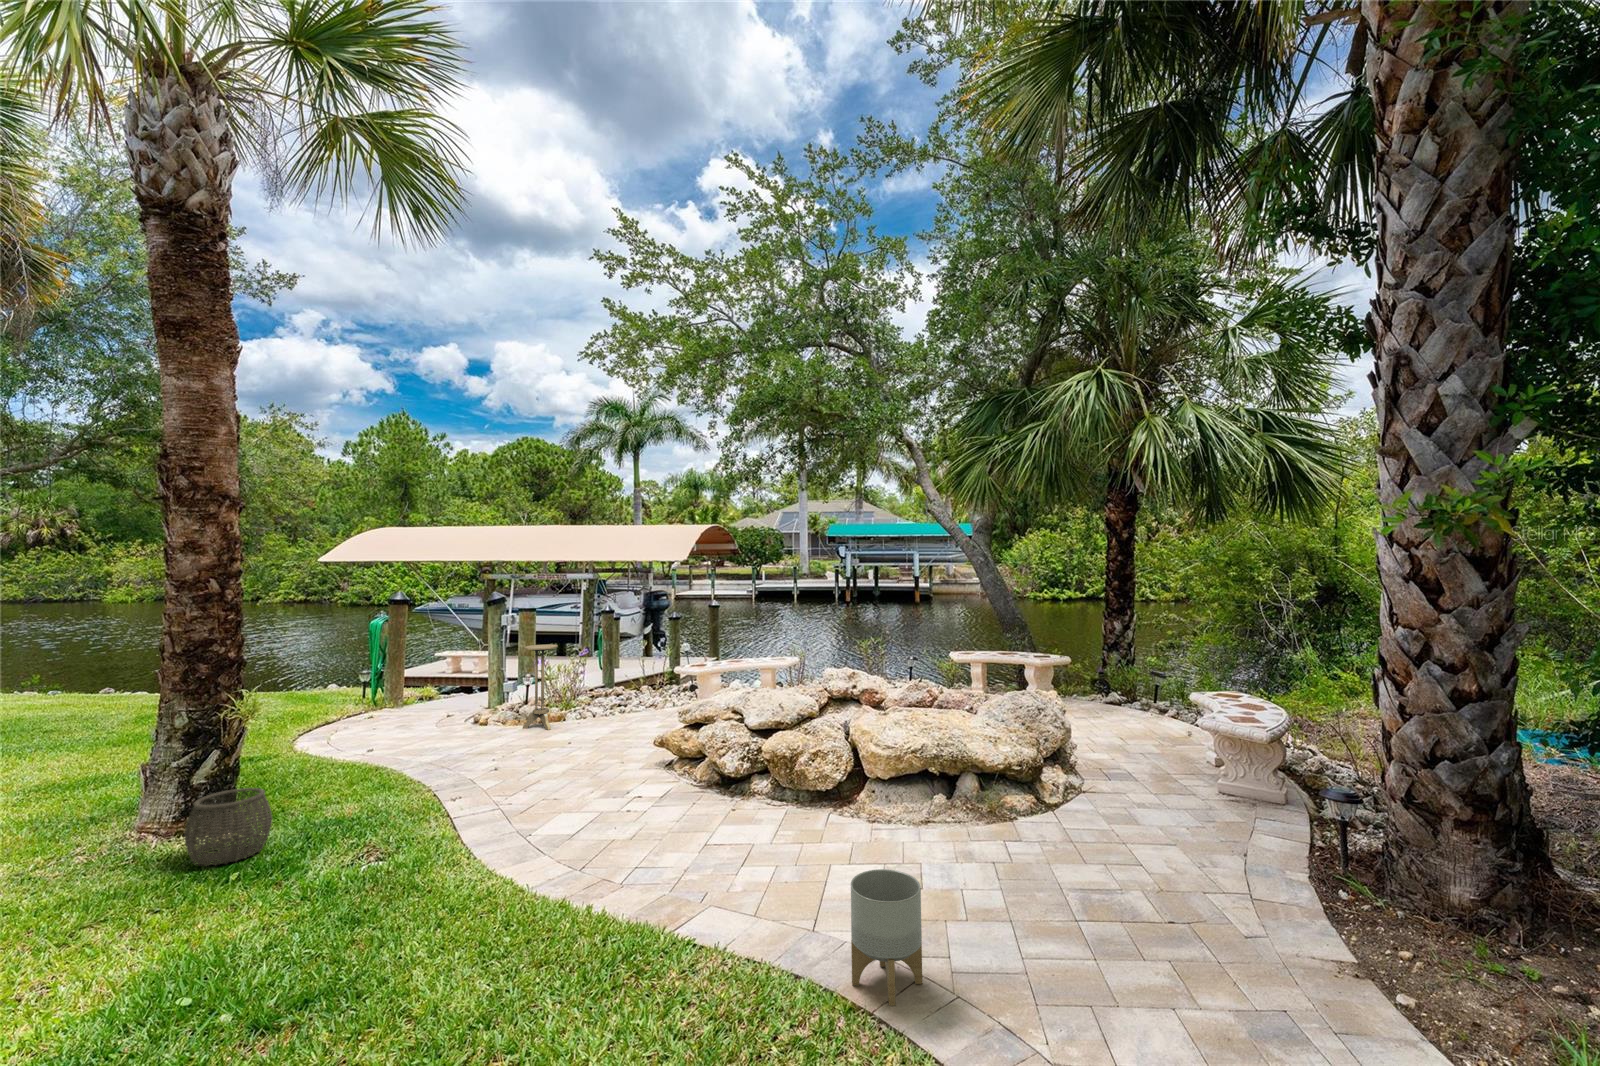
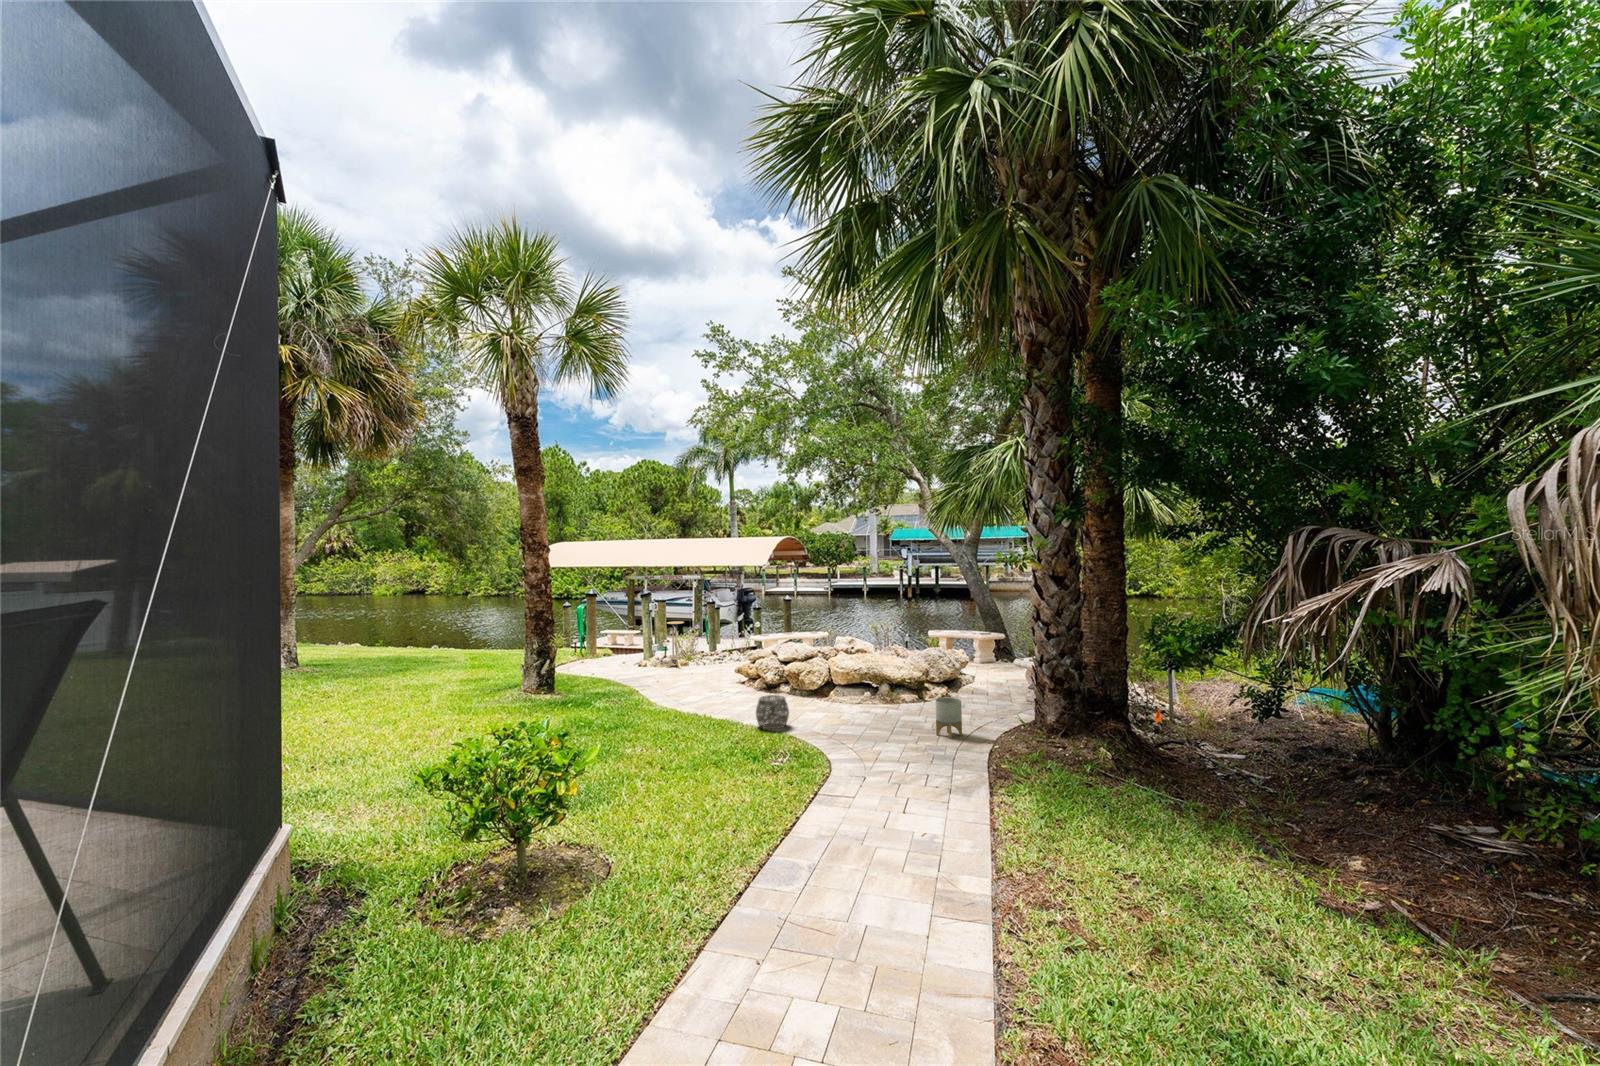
woven basket: present [184,788,272,866] -> present [756,695,789,729]
planter: present [851,869,922,1006] -> present [936,698,962,739]

